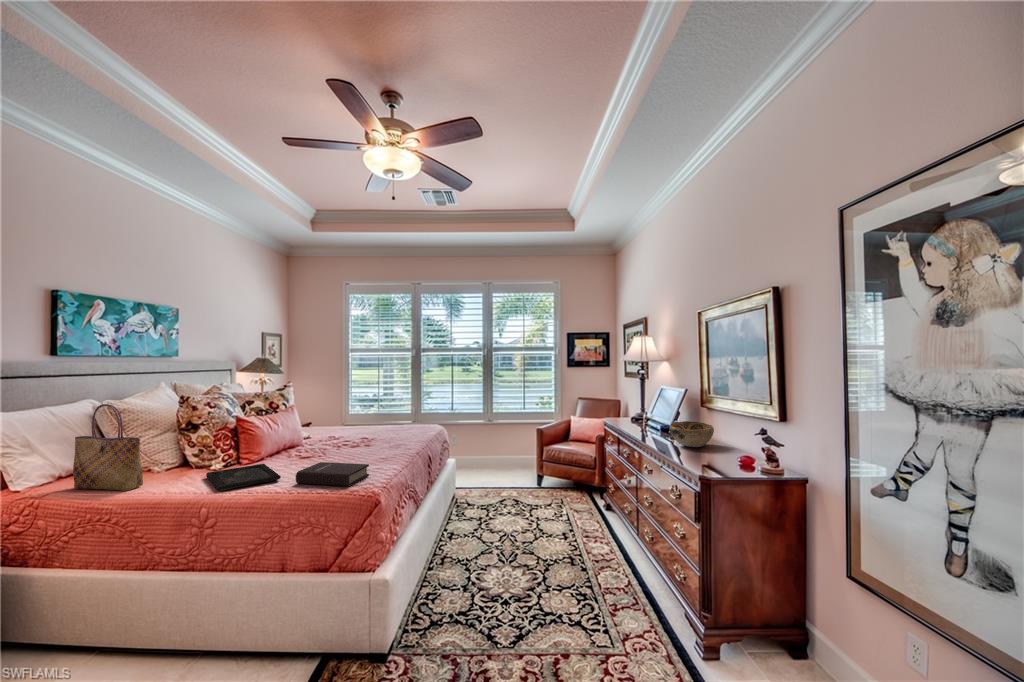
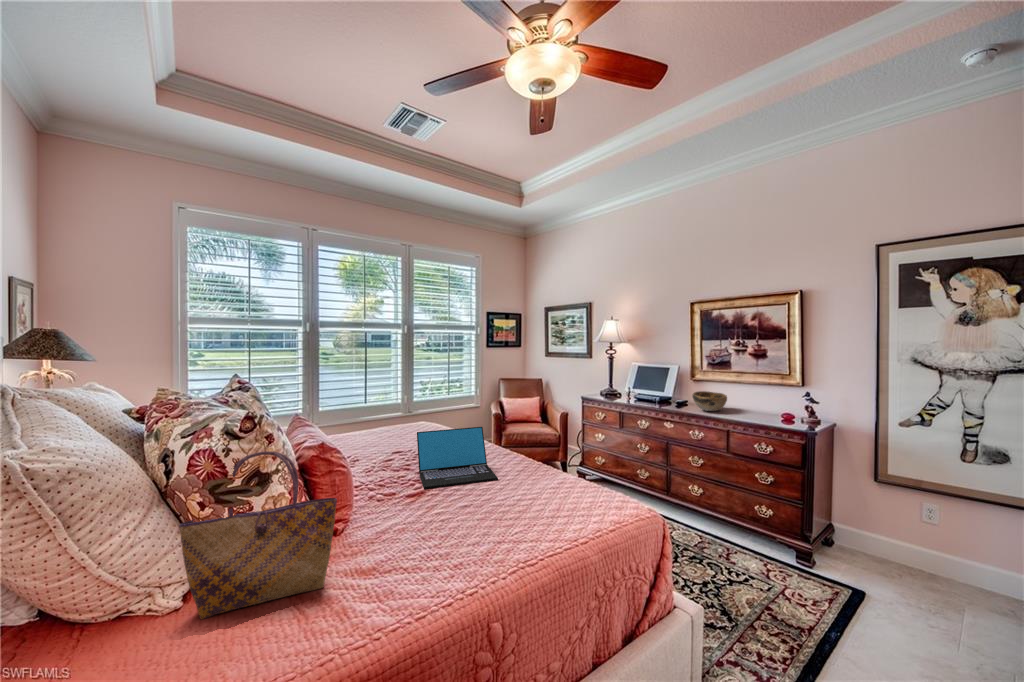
laptop: none [298,422,380,466] -> present [417,427,498,489]
book: present [296,462,369,486] -> none [501,471,580,510]
tray: present [206,464,281,491] -> none [376,499,491,543]

